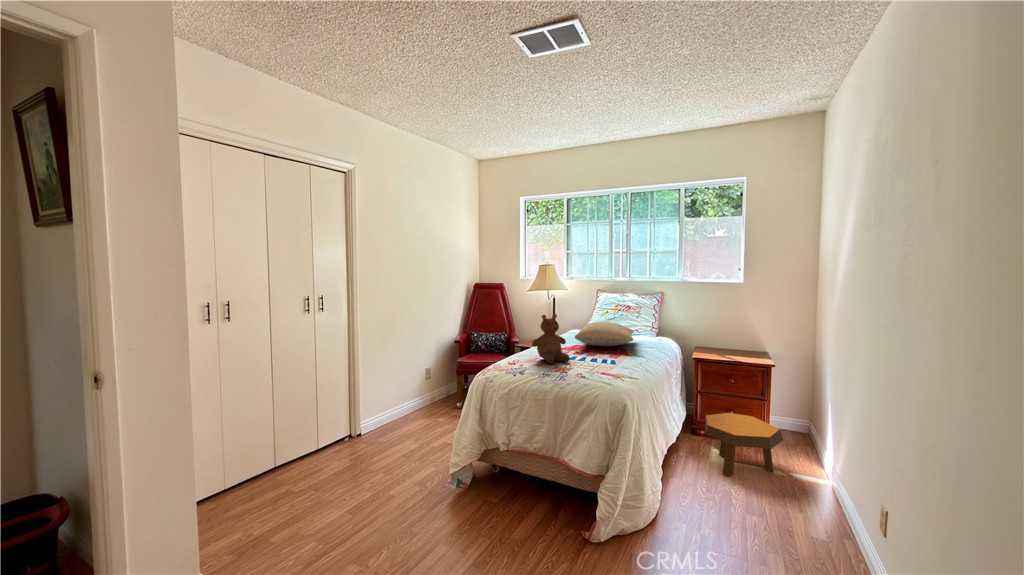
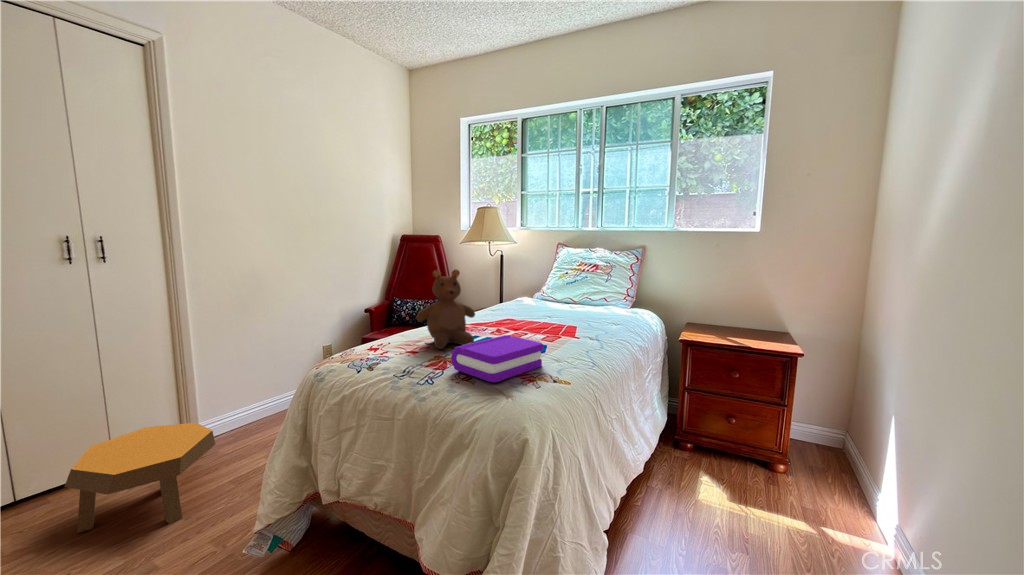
pillow: present [575,322,634,346] -> none [498,285,594,320]
book: none [568,354,619,379] -> present [451,335,543,382]
footstool: present [705,413,783,477] -> present [65,423,215,533]

